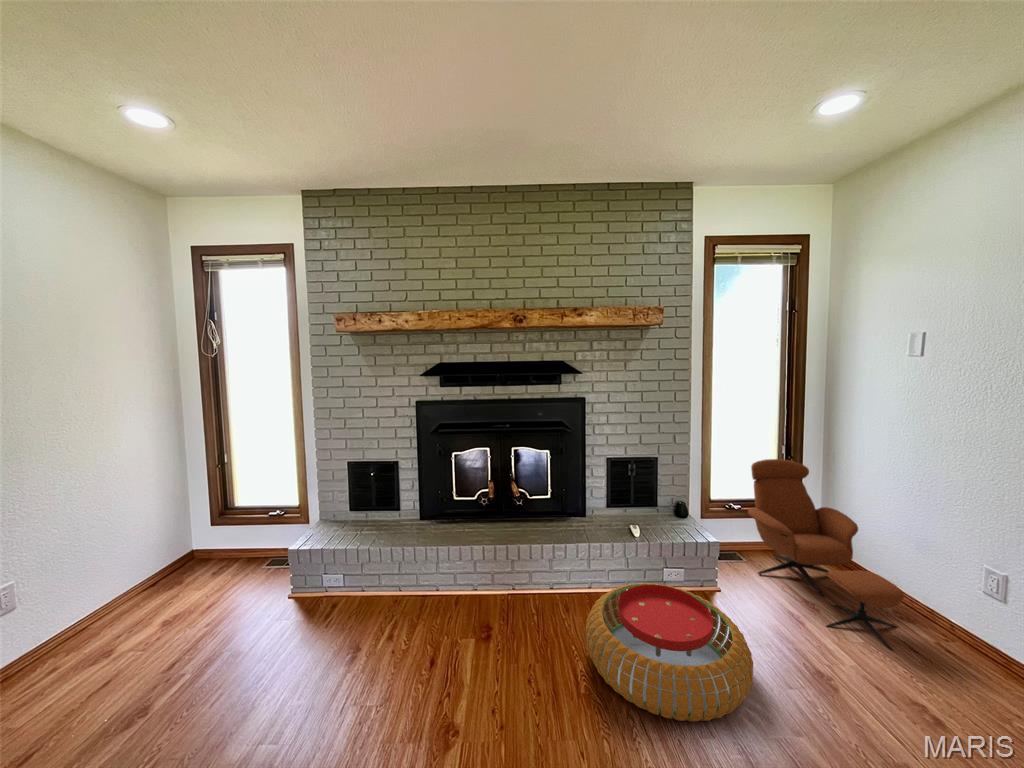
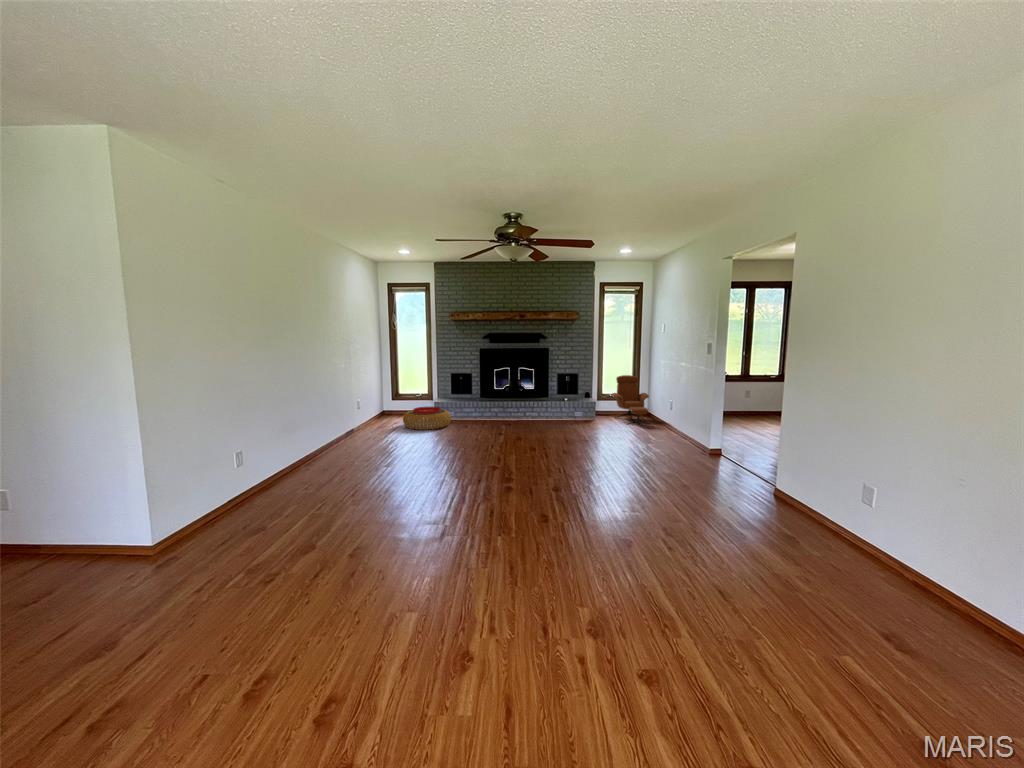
pouf: present [586,583,753,722] -> present [403,407,451,430]

